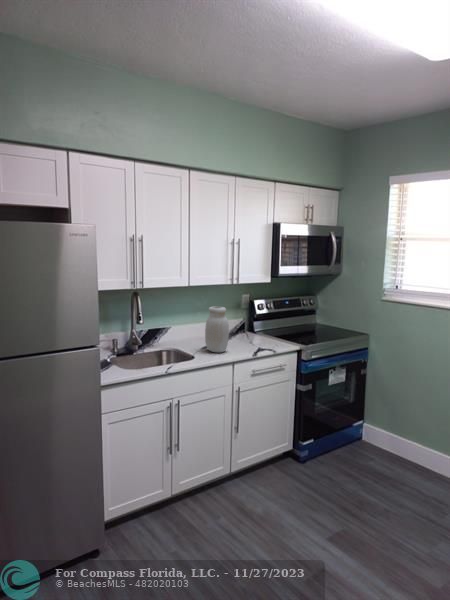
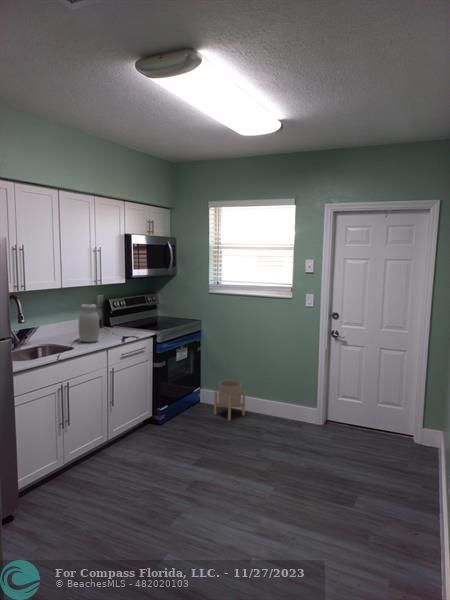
planter: none [377,419,425,478] -> present [214,380,245,421]

